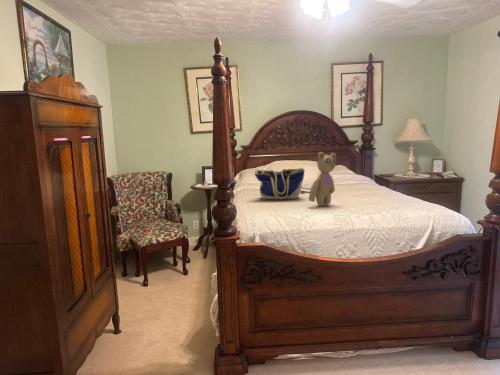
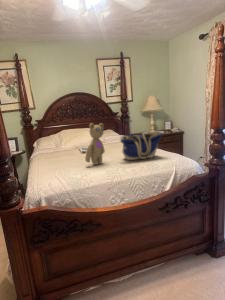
tote bag: present [255,168,304,199] -> present [120,131,162,160]

